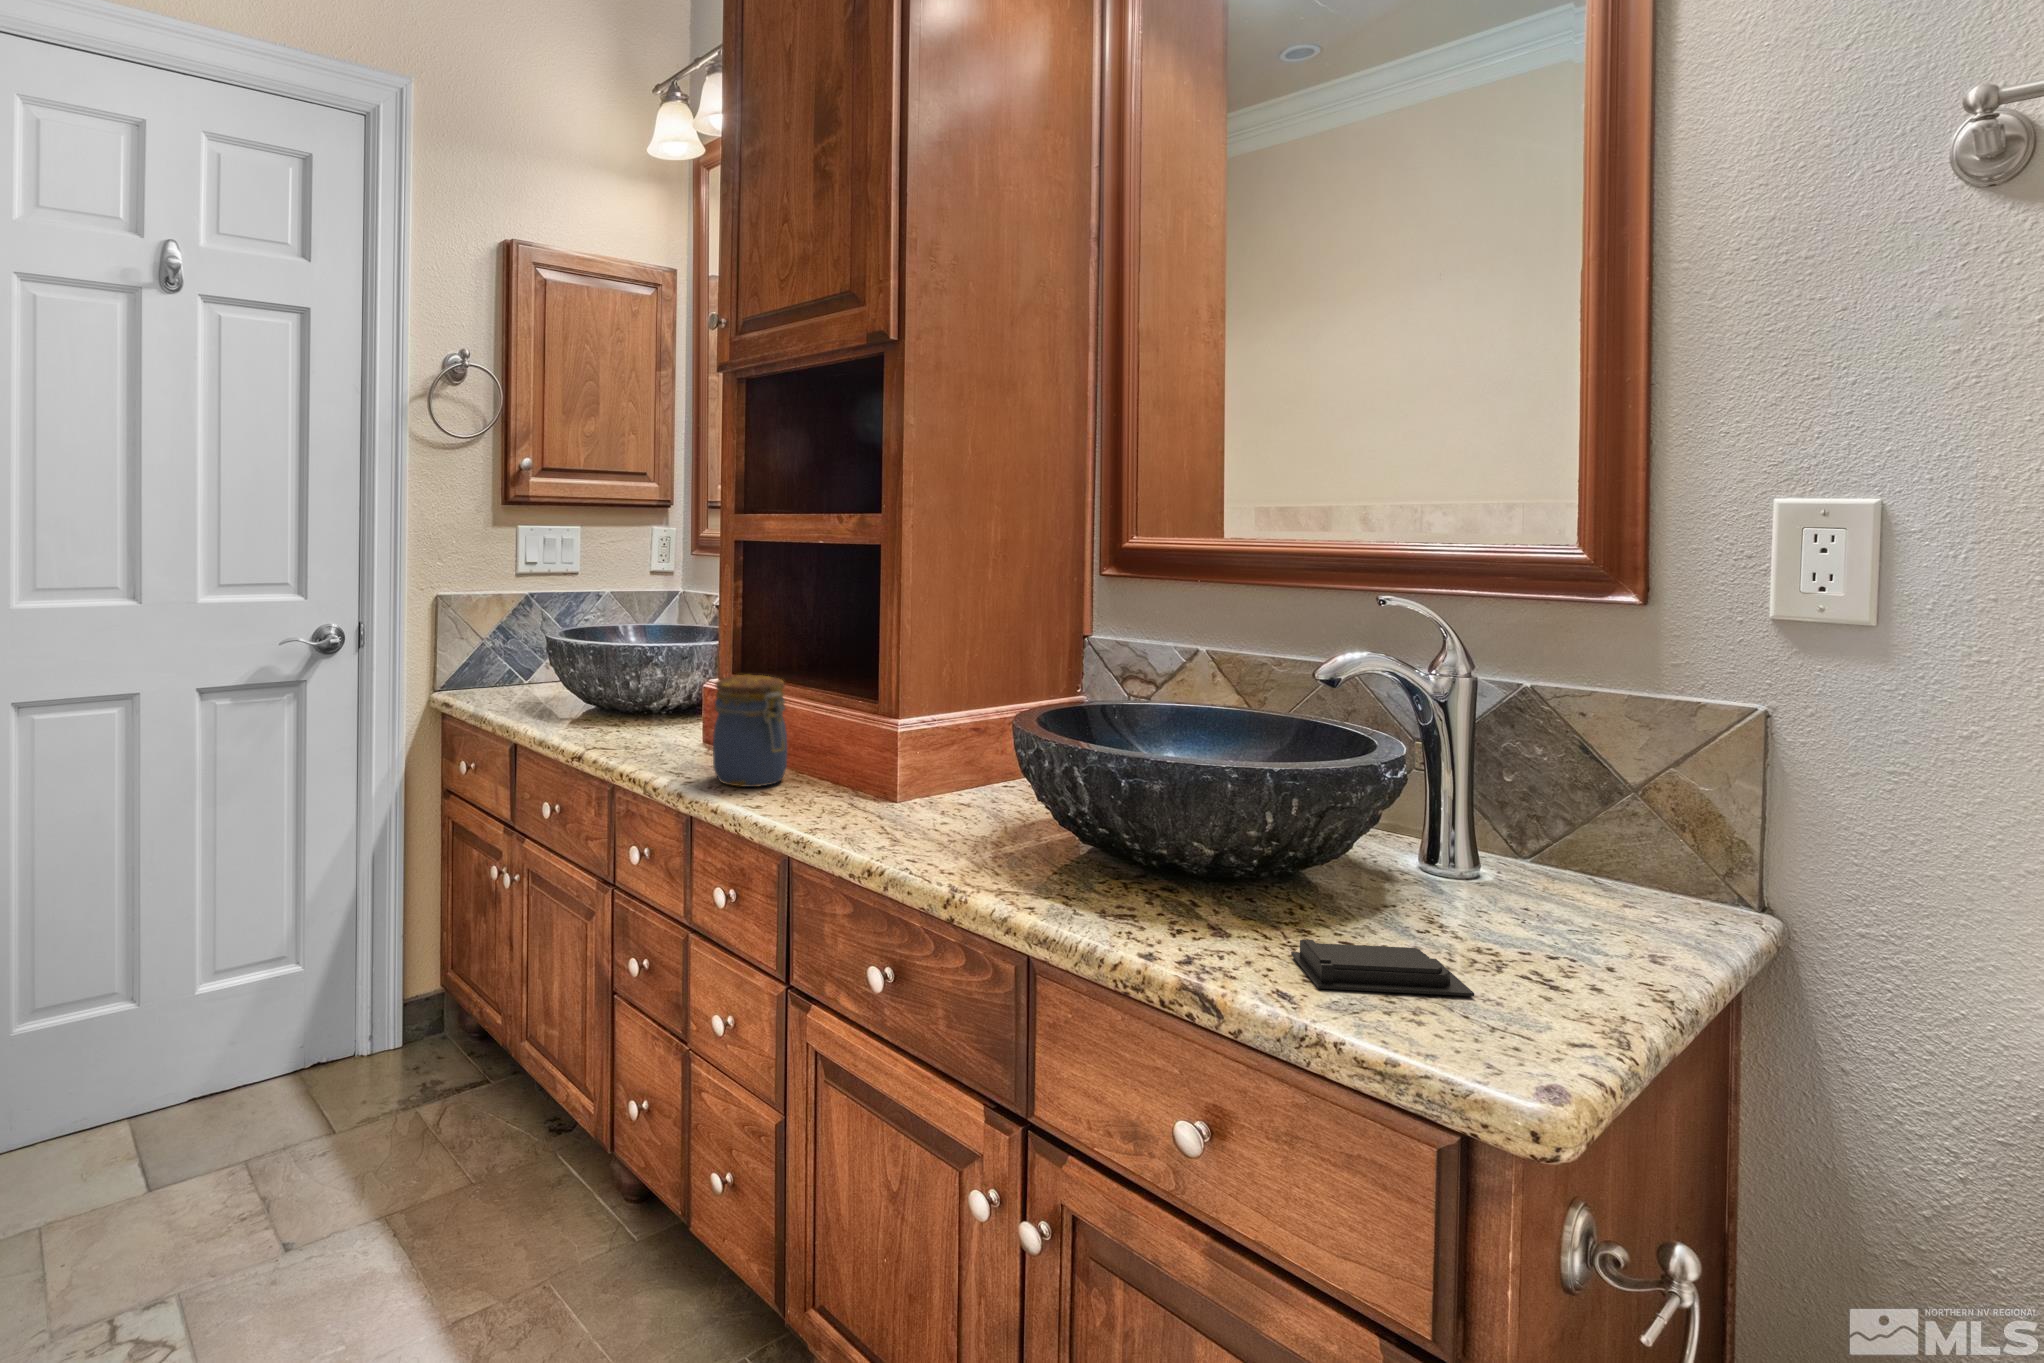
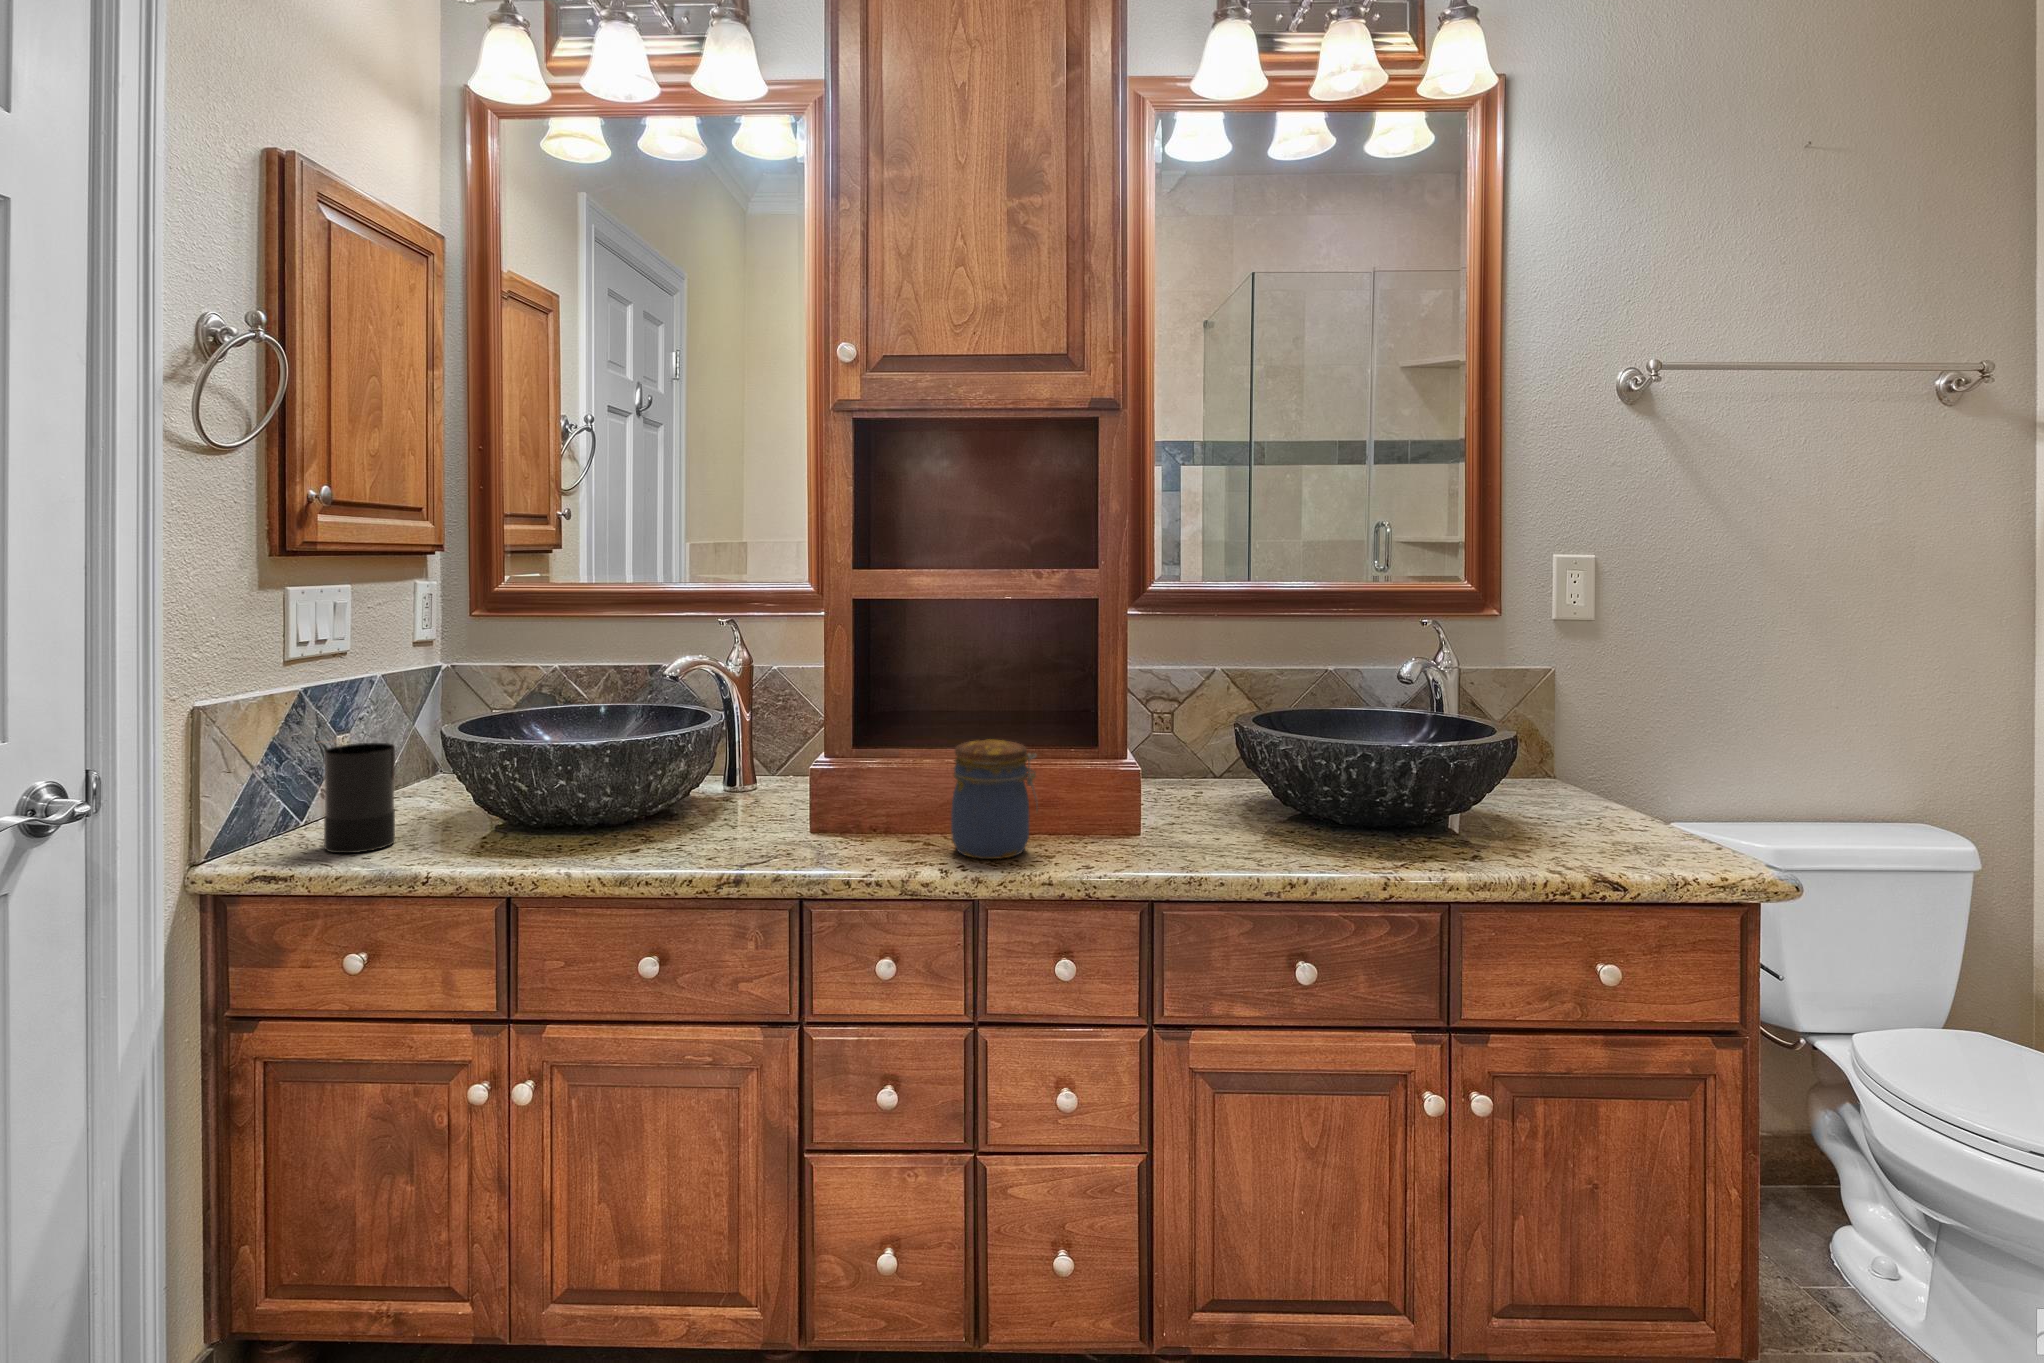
candle: none [487,625,531,700] -> present [324,743,395,853]
soap bar: present [1291,939,1474,996] -> none [1569,829,1650,861]

